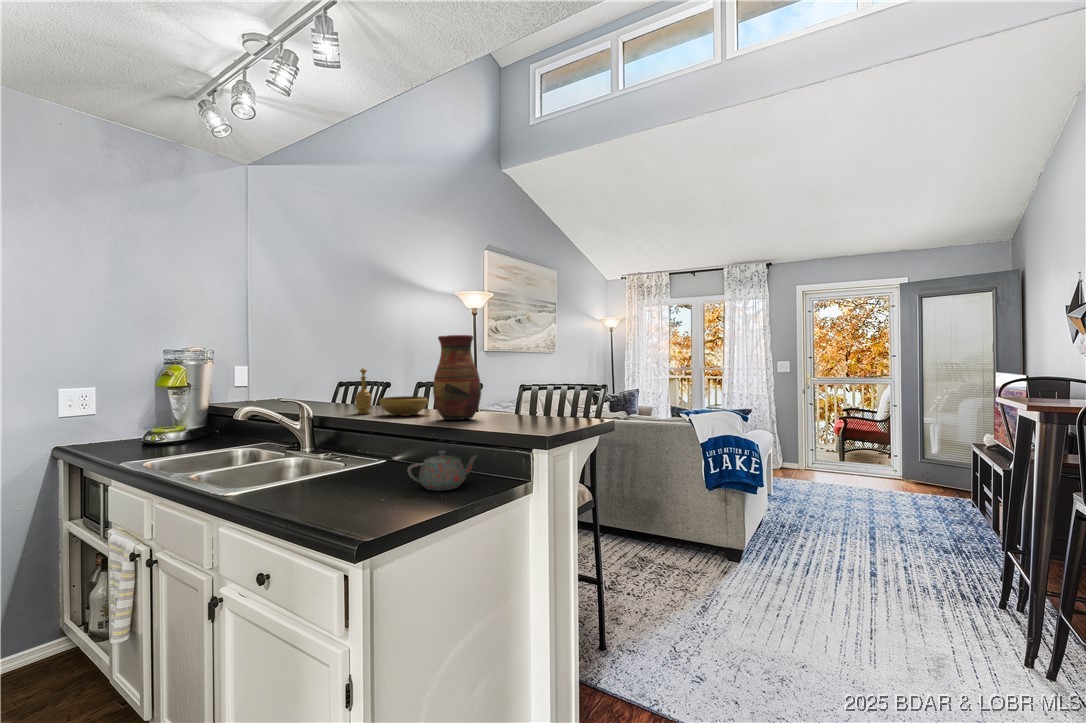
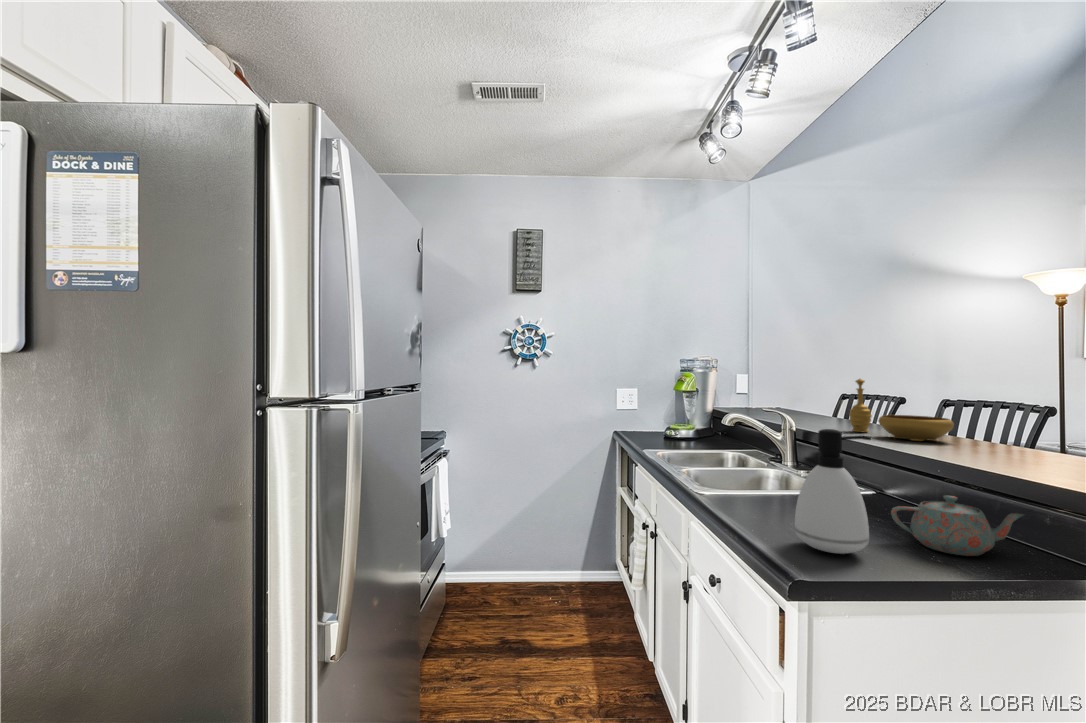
vase: present [433,335,481,420] -> none [956,332,1049,458]
soap dispenser: none [345,411,400,511] -> present [795,429,871,554]

